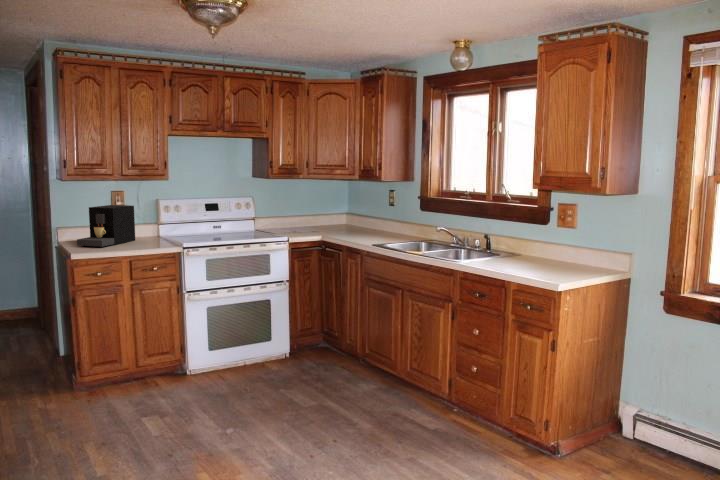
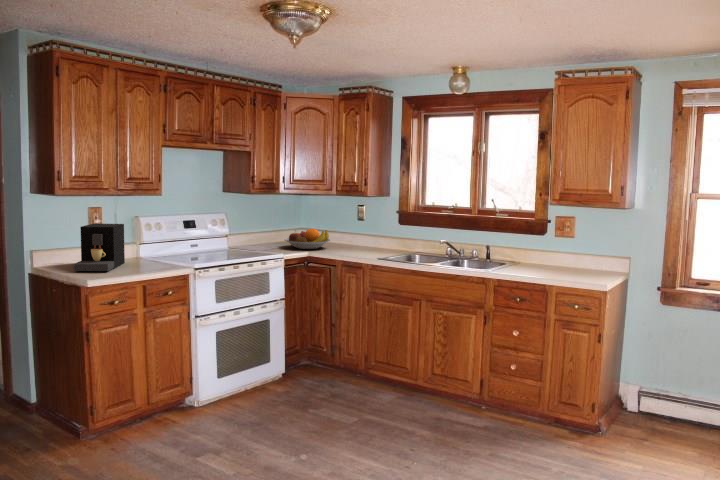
fruit bowl: none [307,213,352,234] -> present [285,229,330,249]

